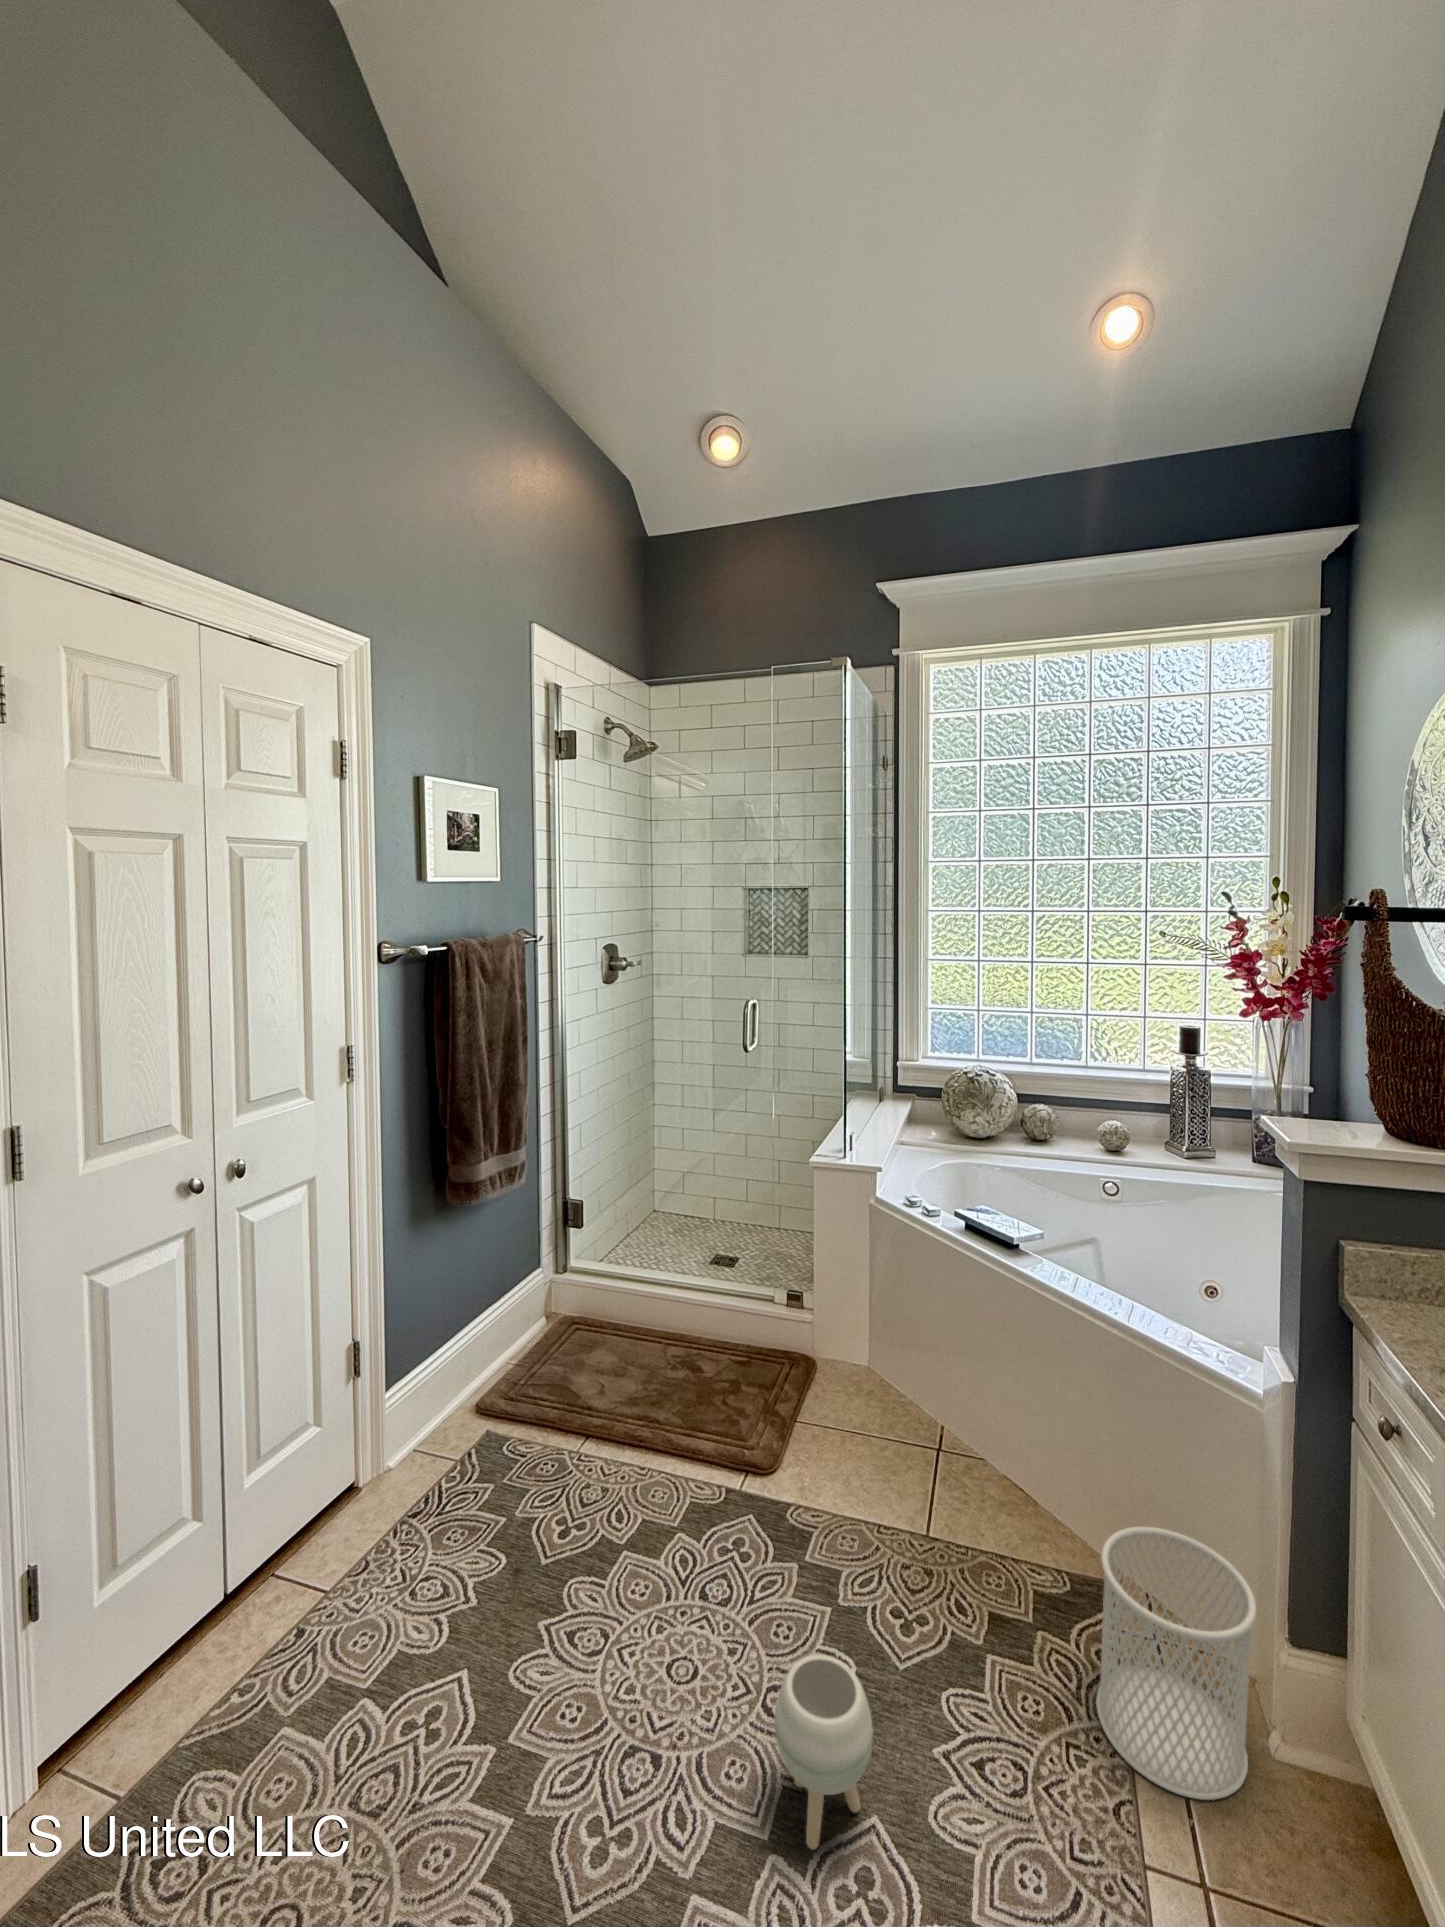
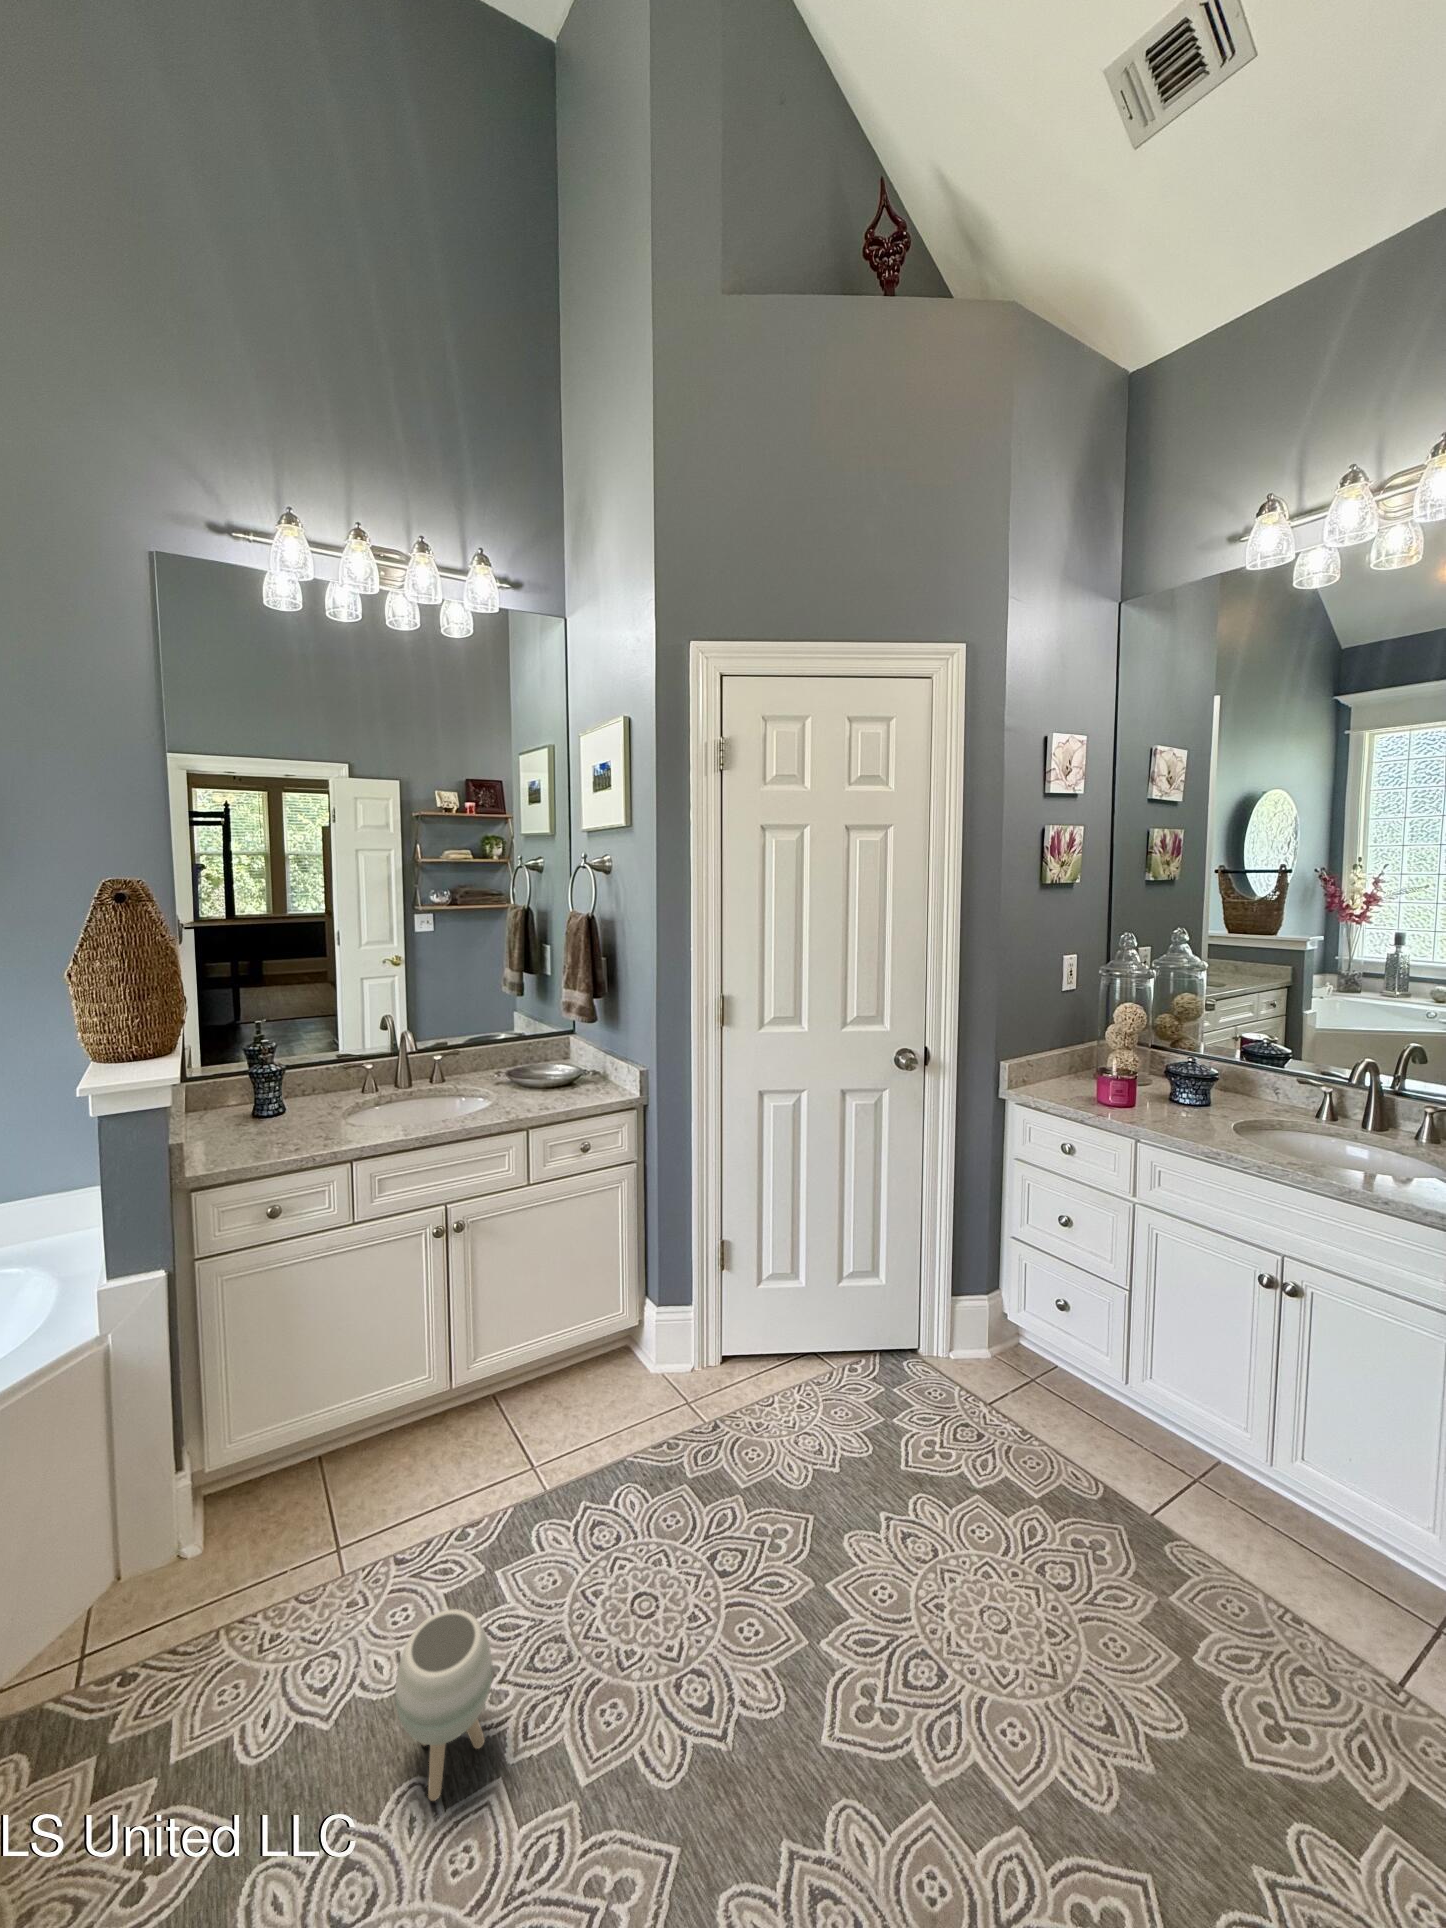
wastebasket: present [1096,1527,1256,1800] -> none [131,1431,274,1659]

